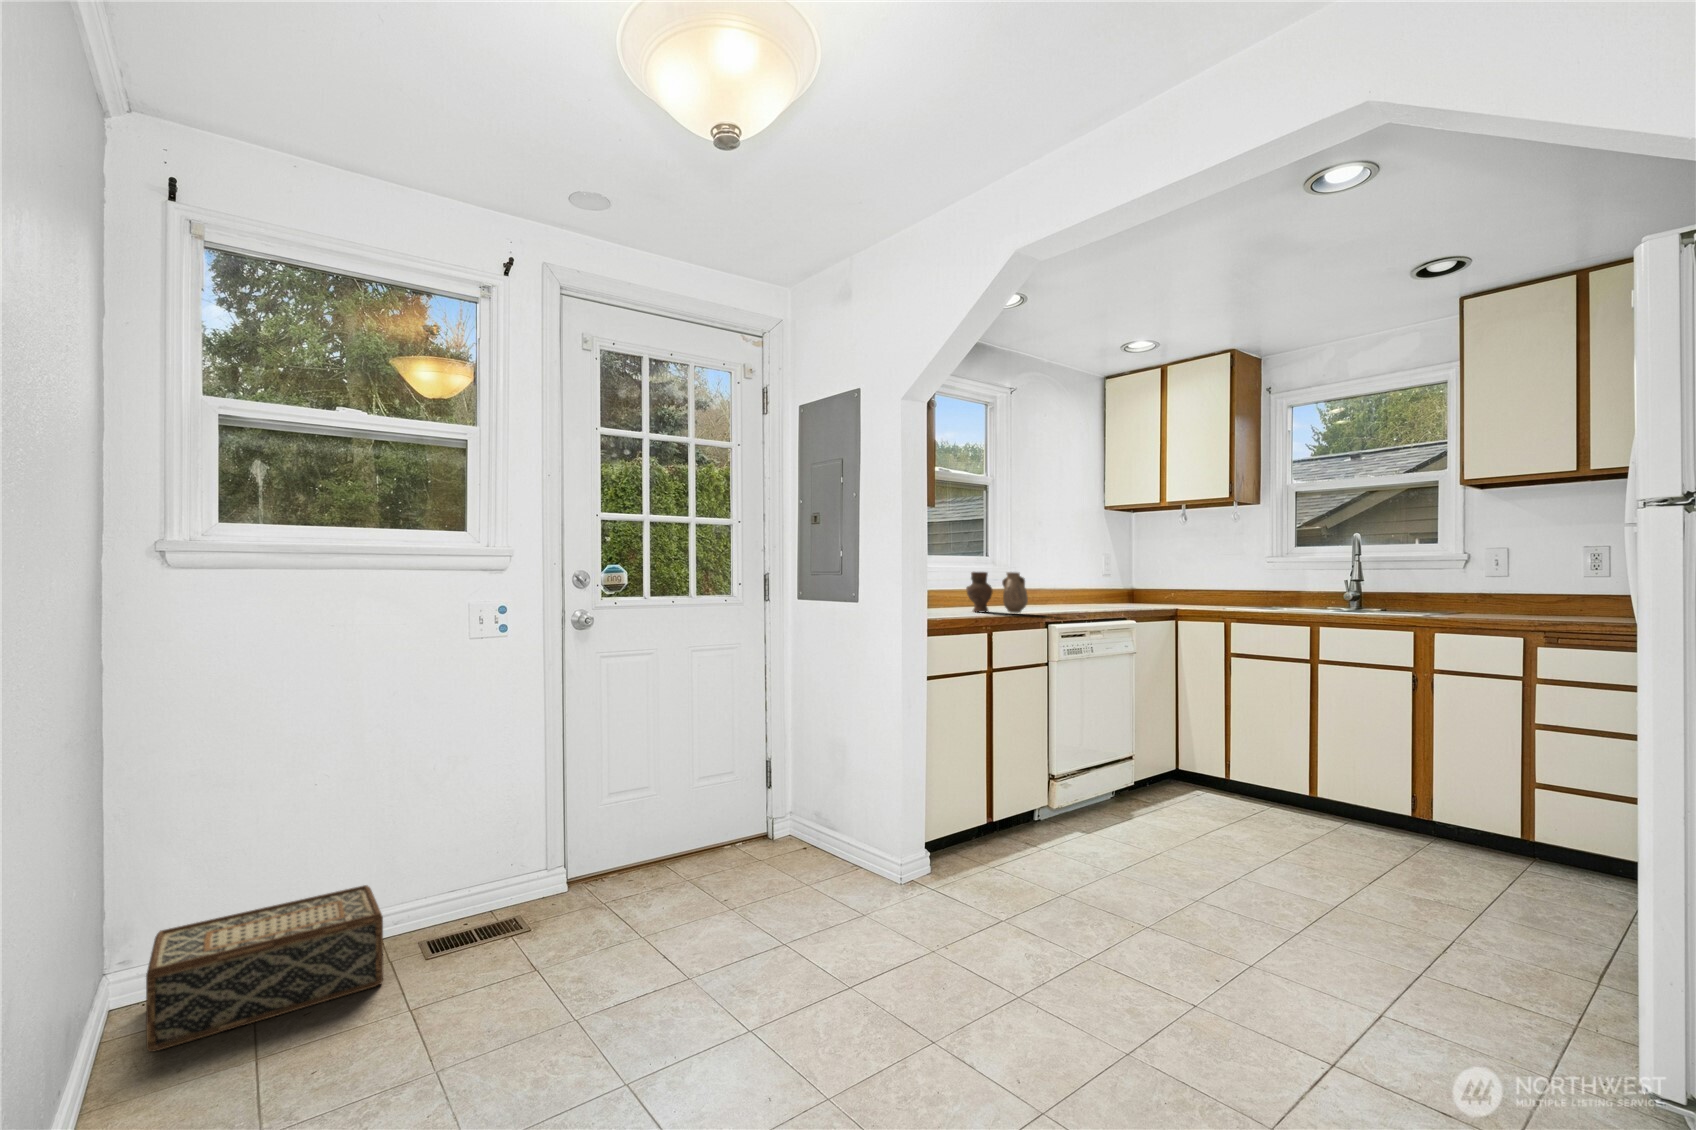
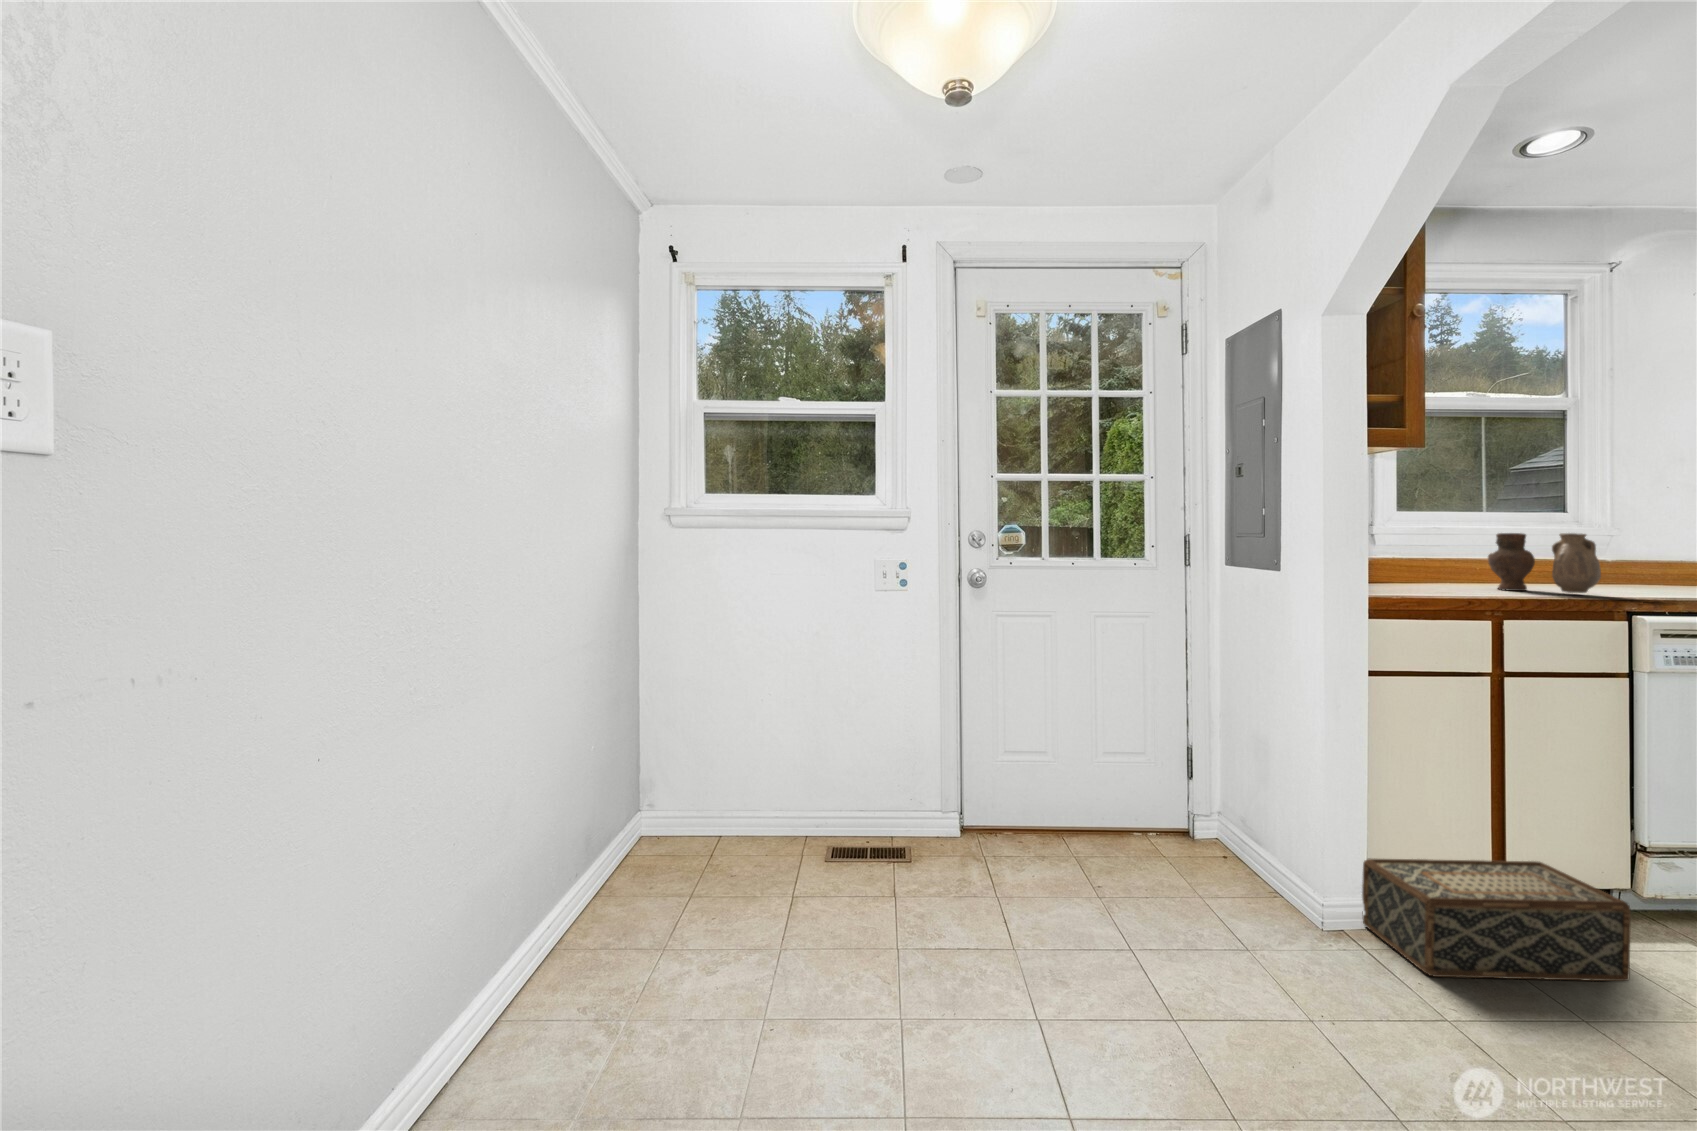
woven basket: present [146,885,383,1052] -> present [1362,858,1631,981]

